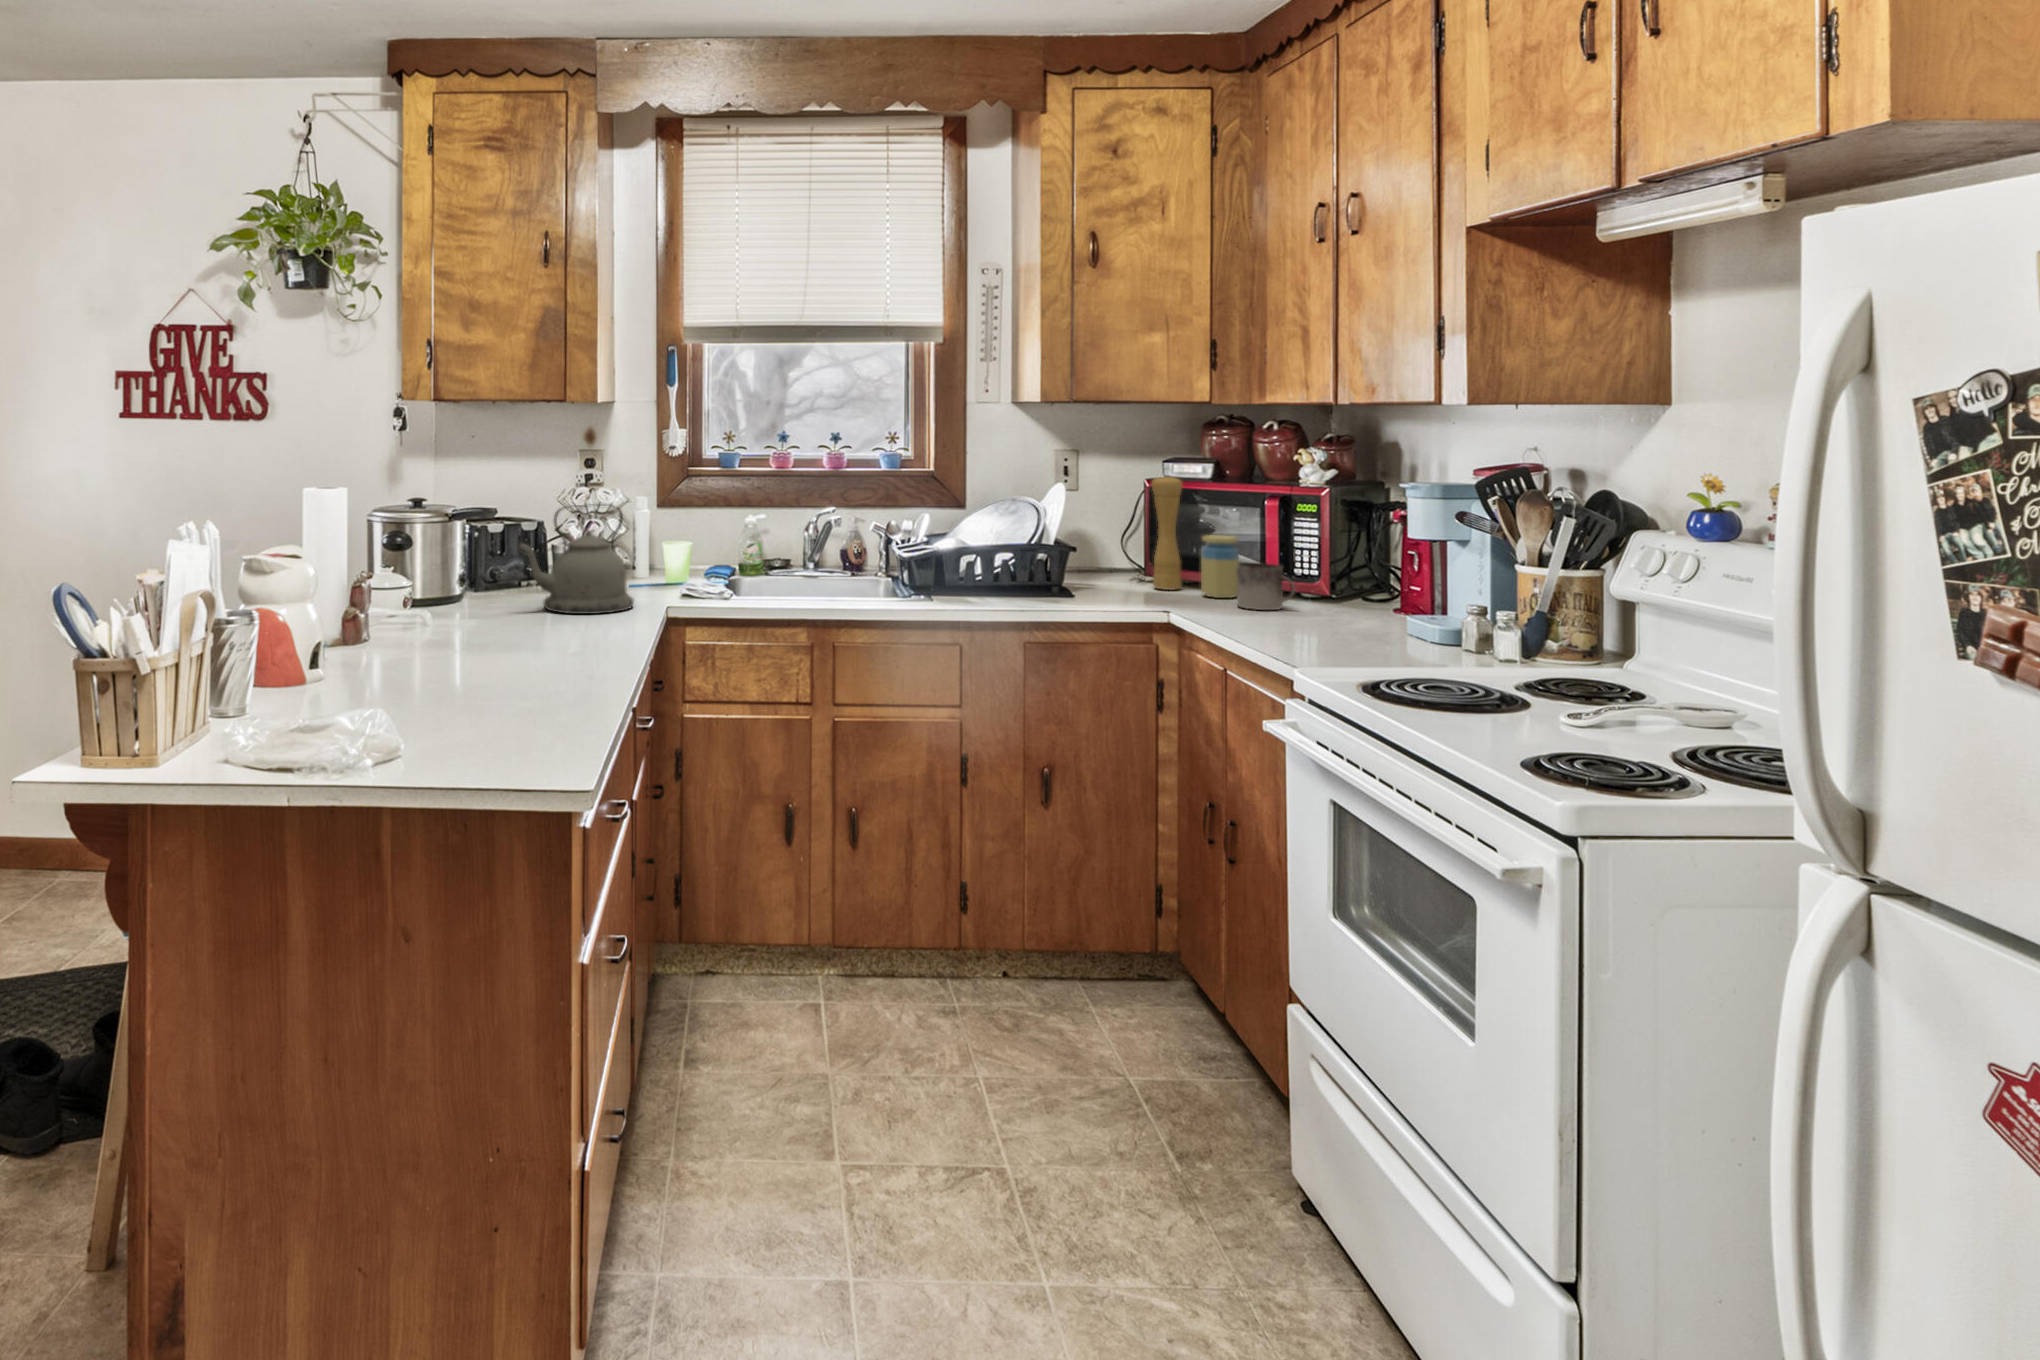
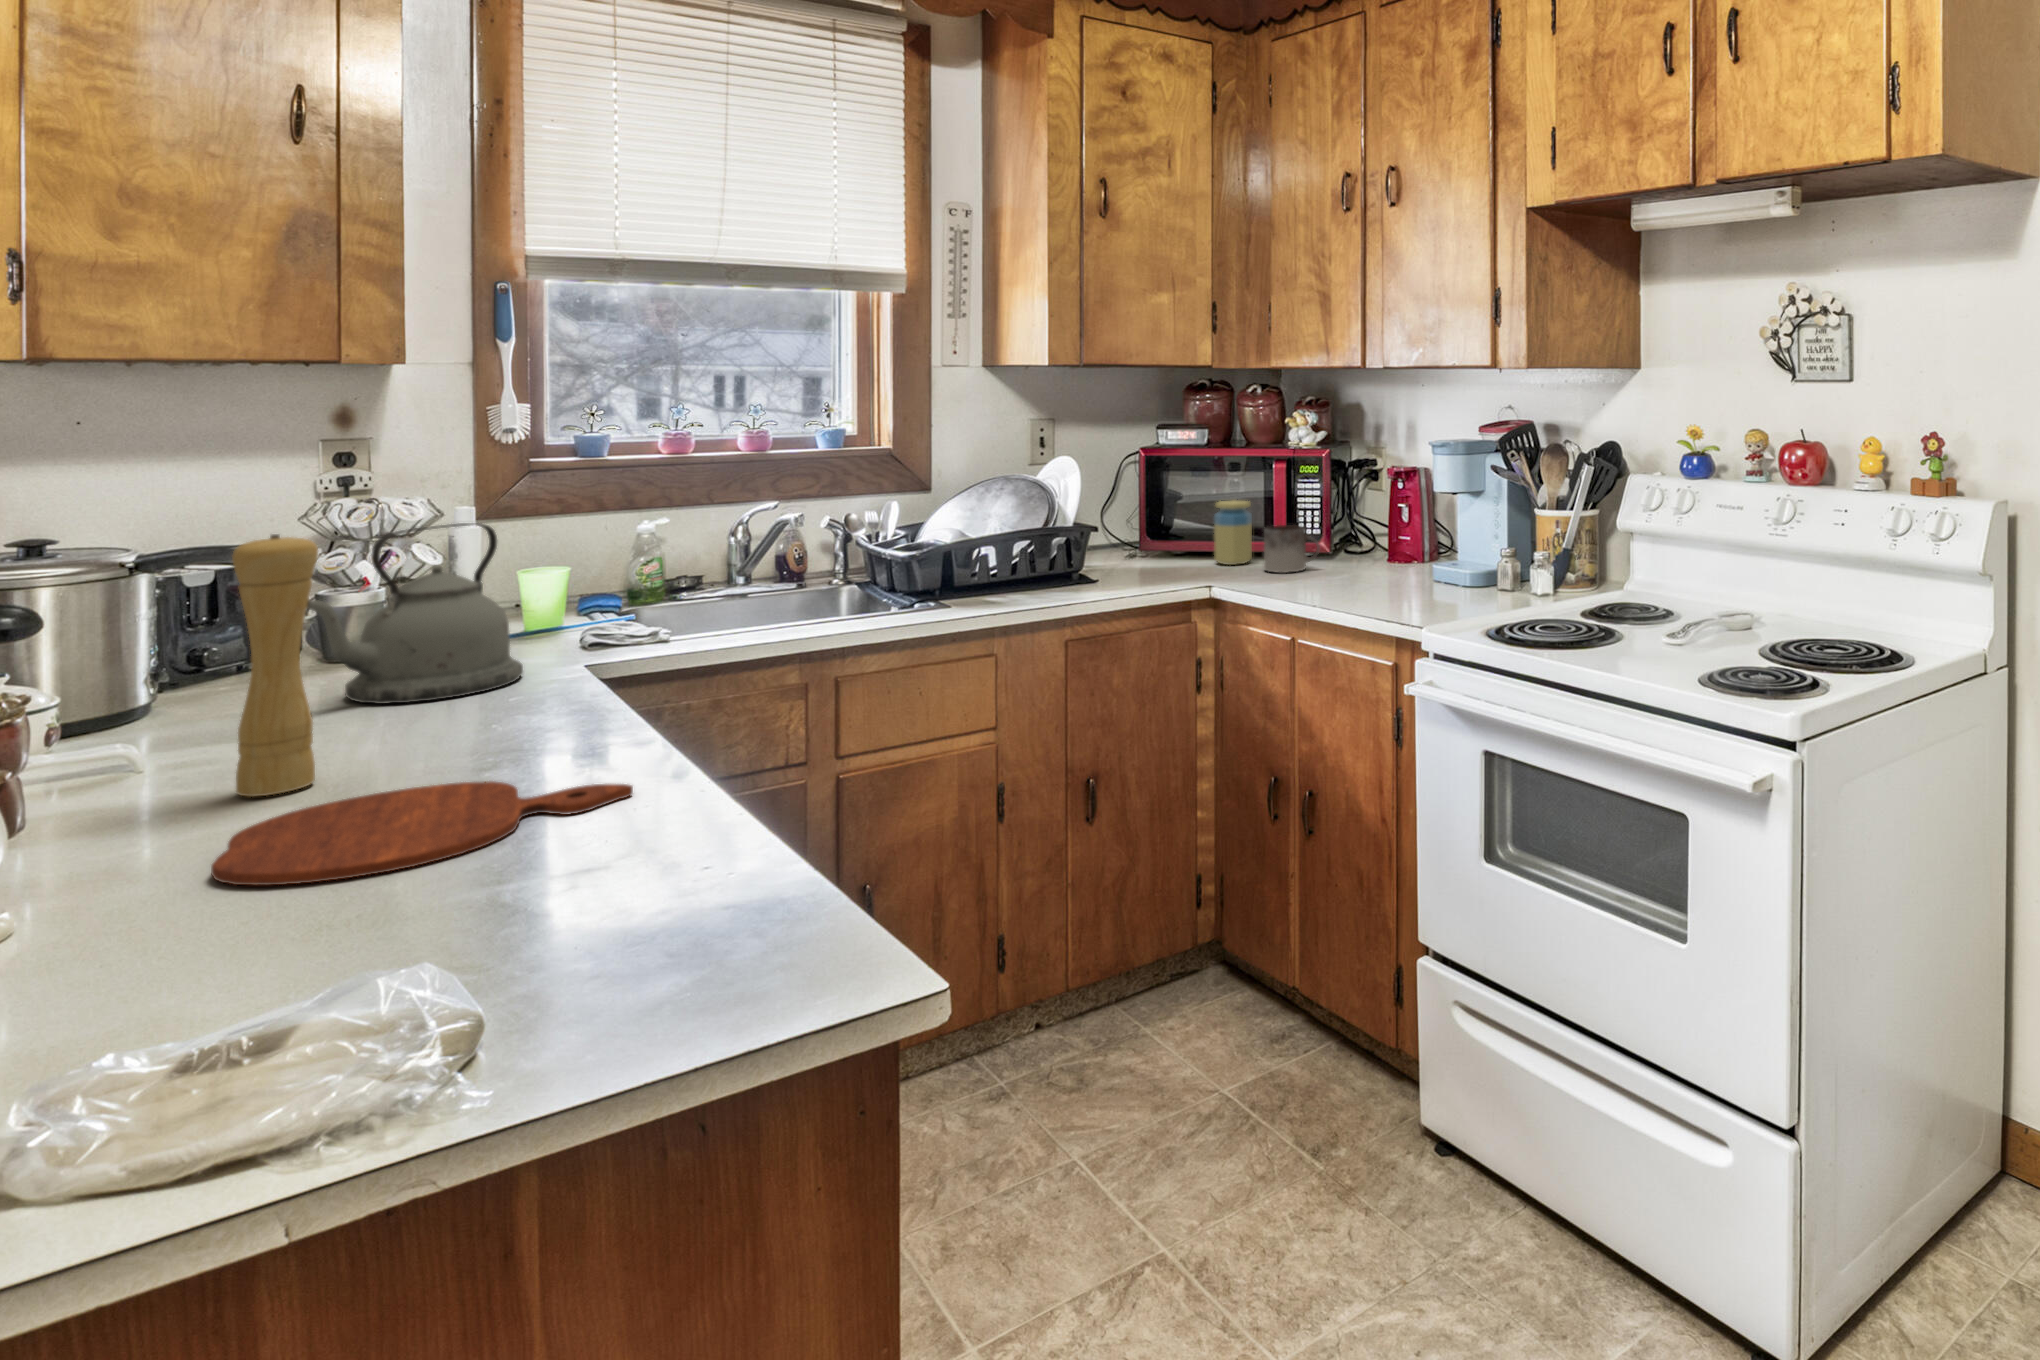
pepper mill: present [1152,476,1182,590] -> present [232,534,318,797]
cutting board: none [400,652,595,688] -> present [211,781,633,885]

